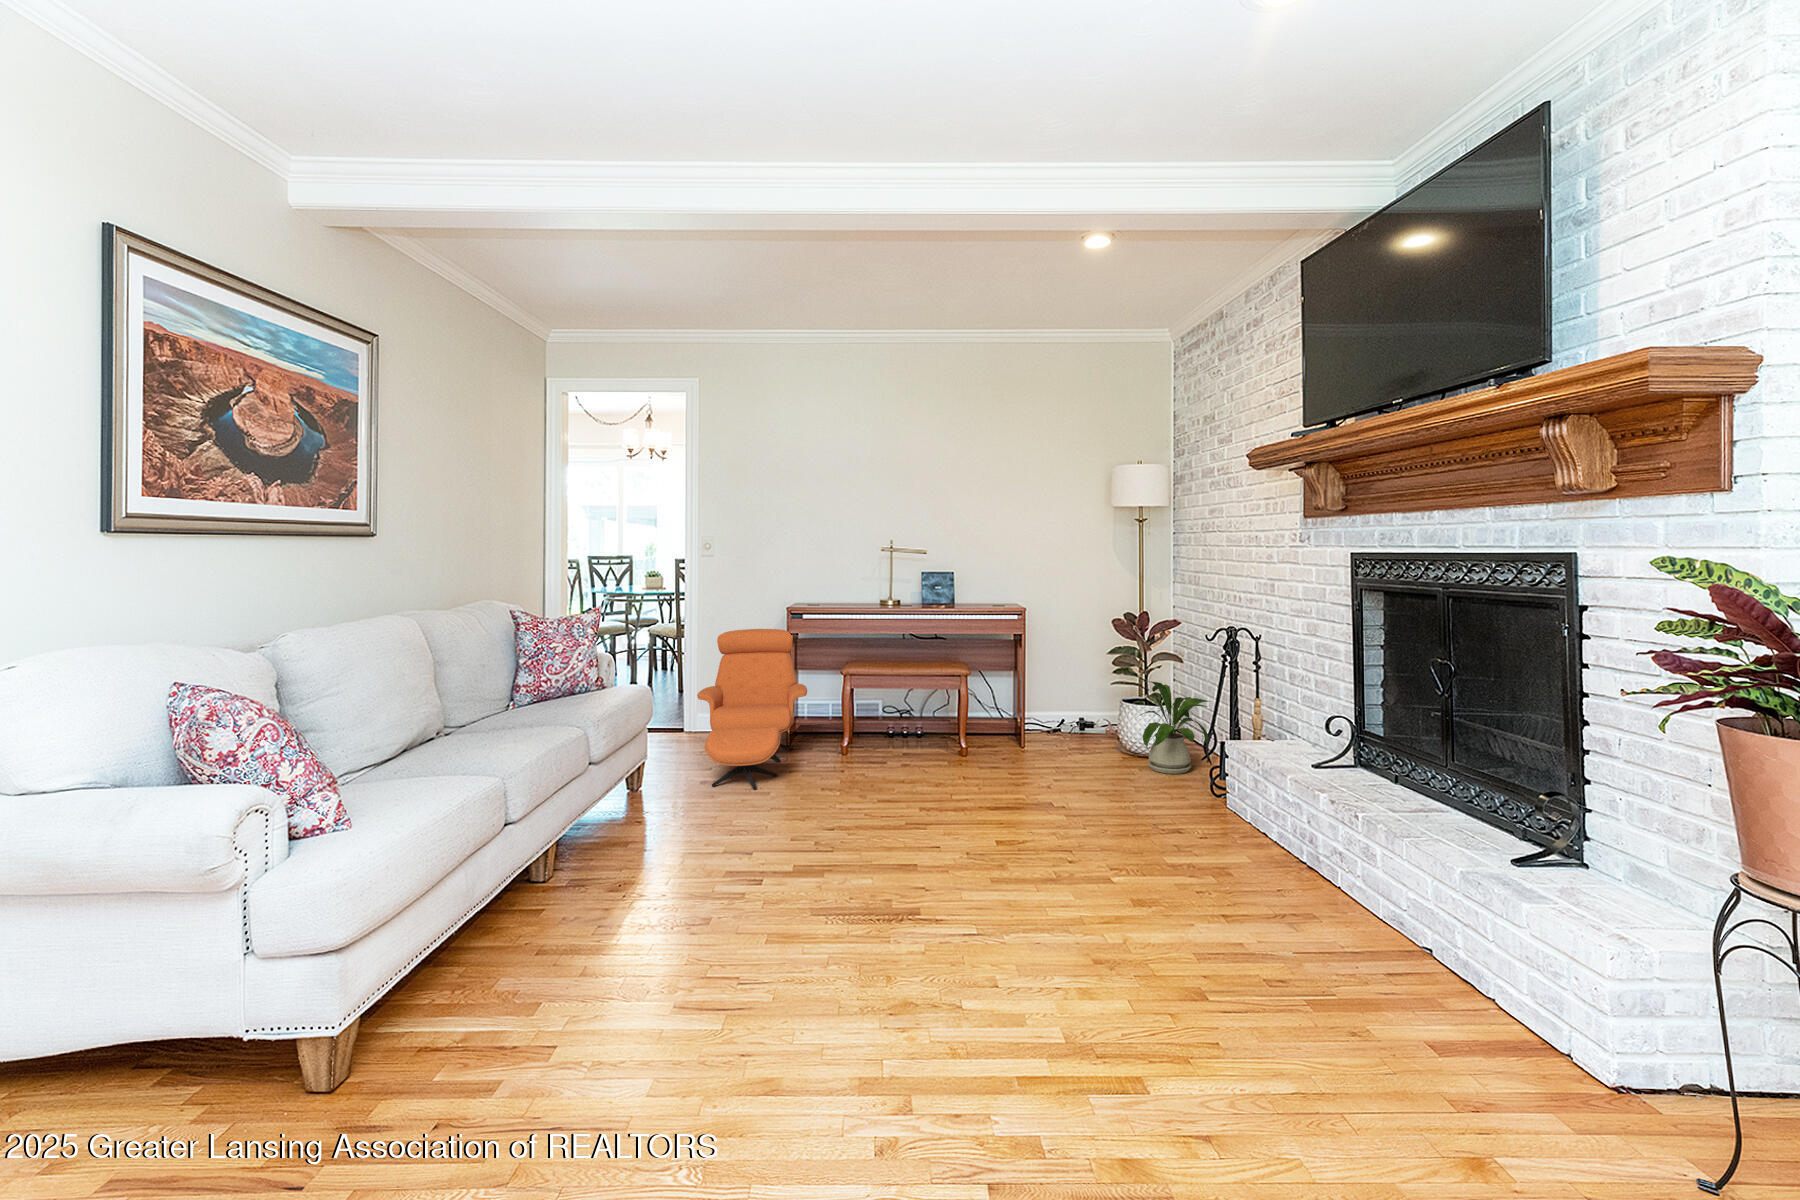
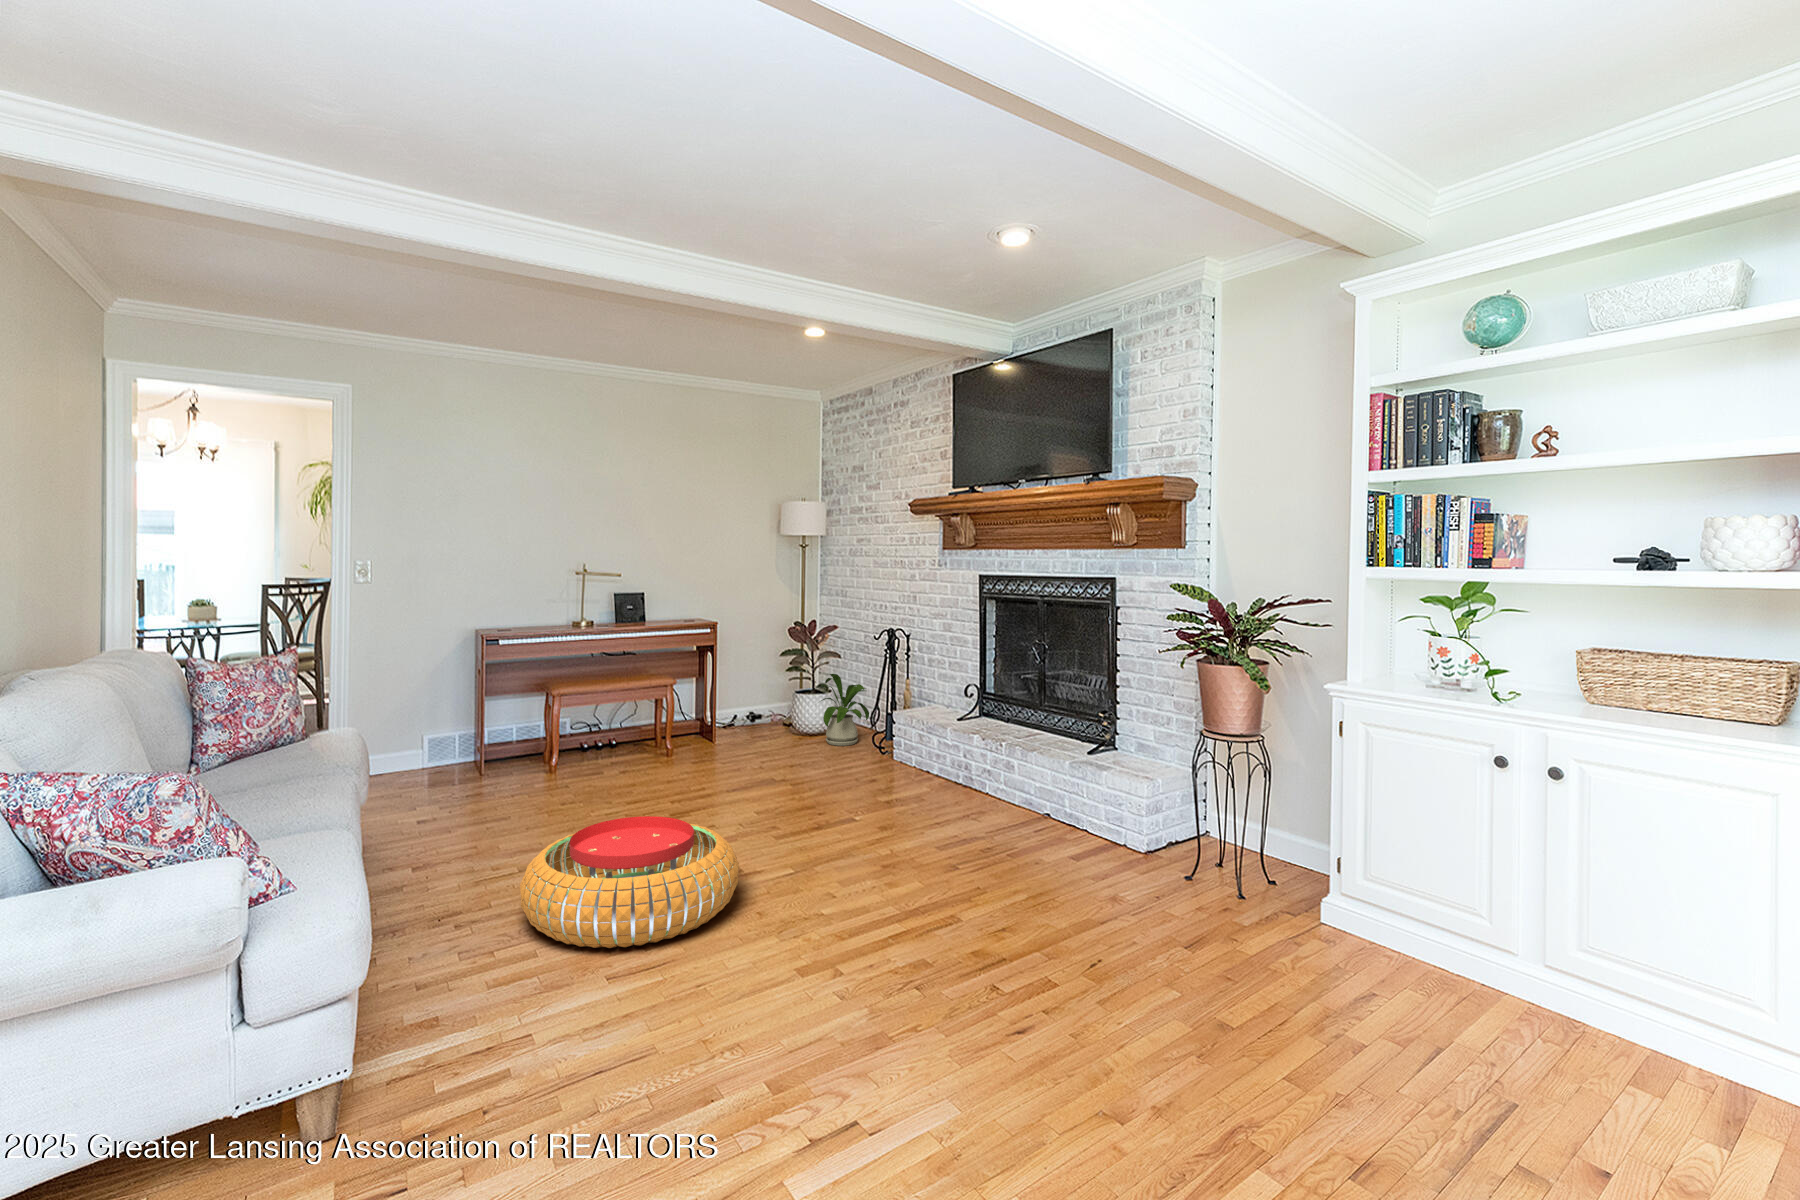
armchair: present [697,629,807,790] -> none [390,643,514,800]
pouf: none [626,855,885,1034] -> present [520,816,739,948]

